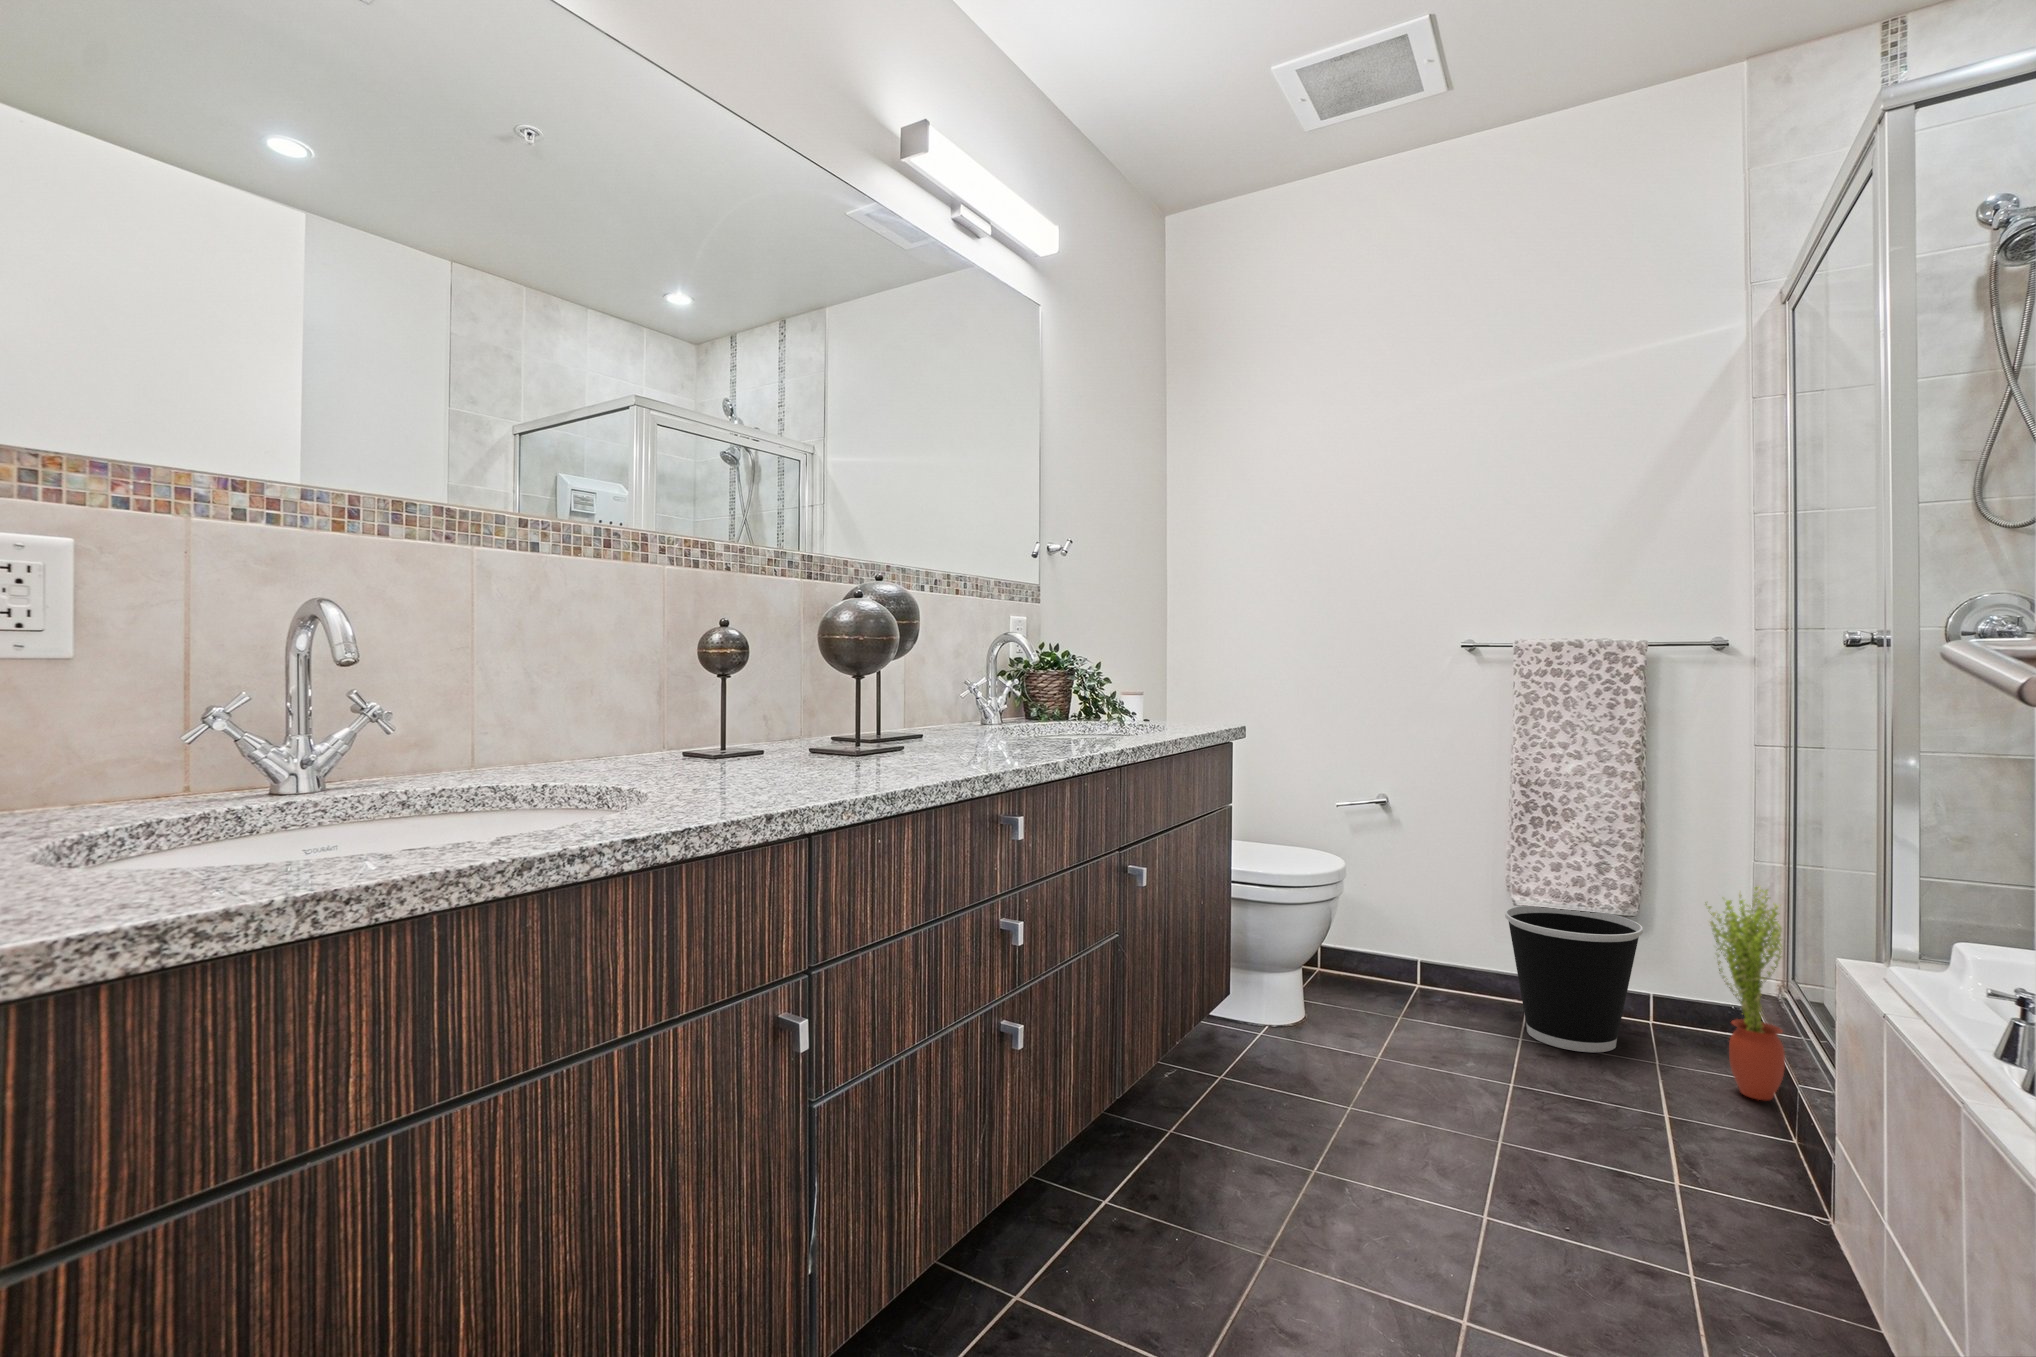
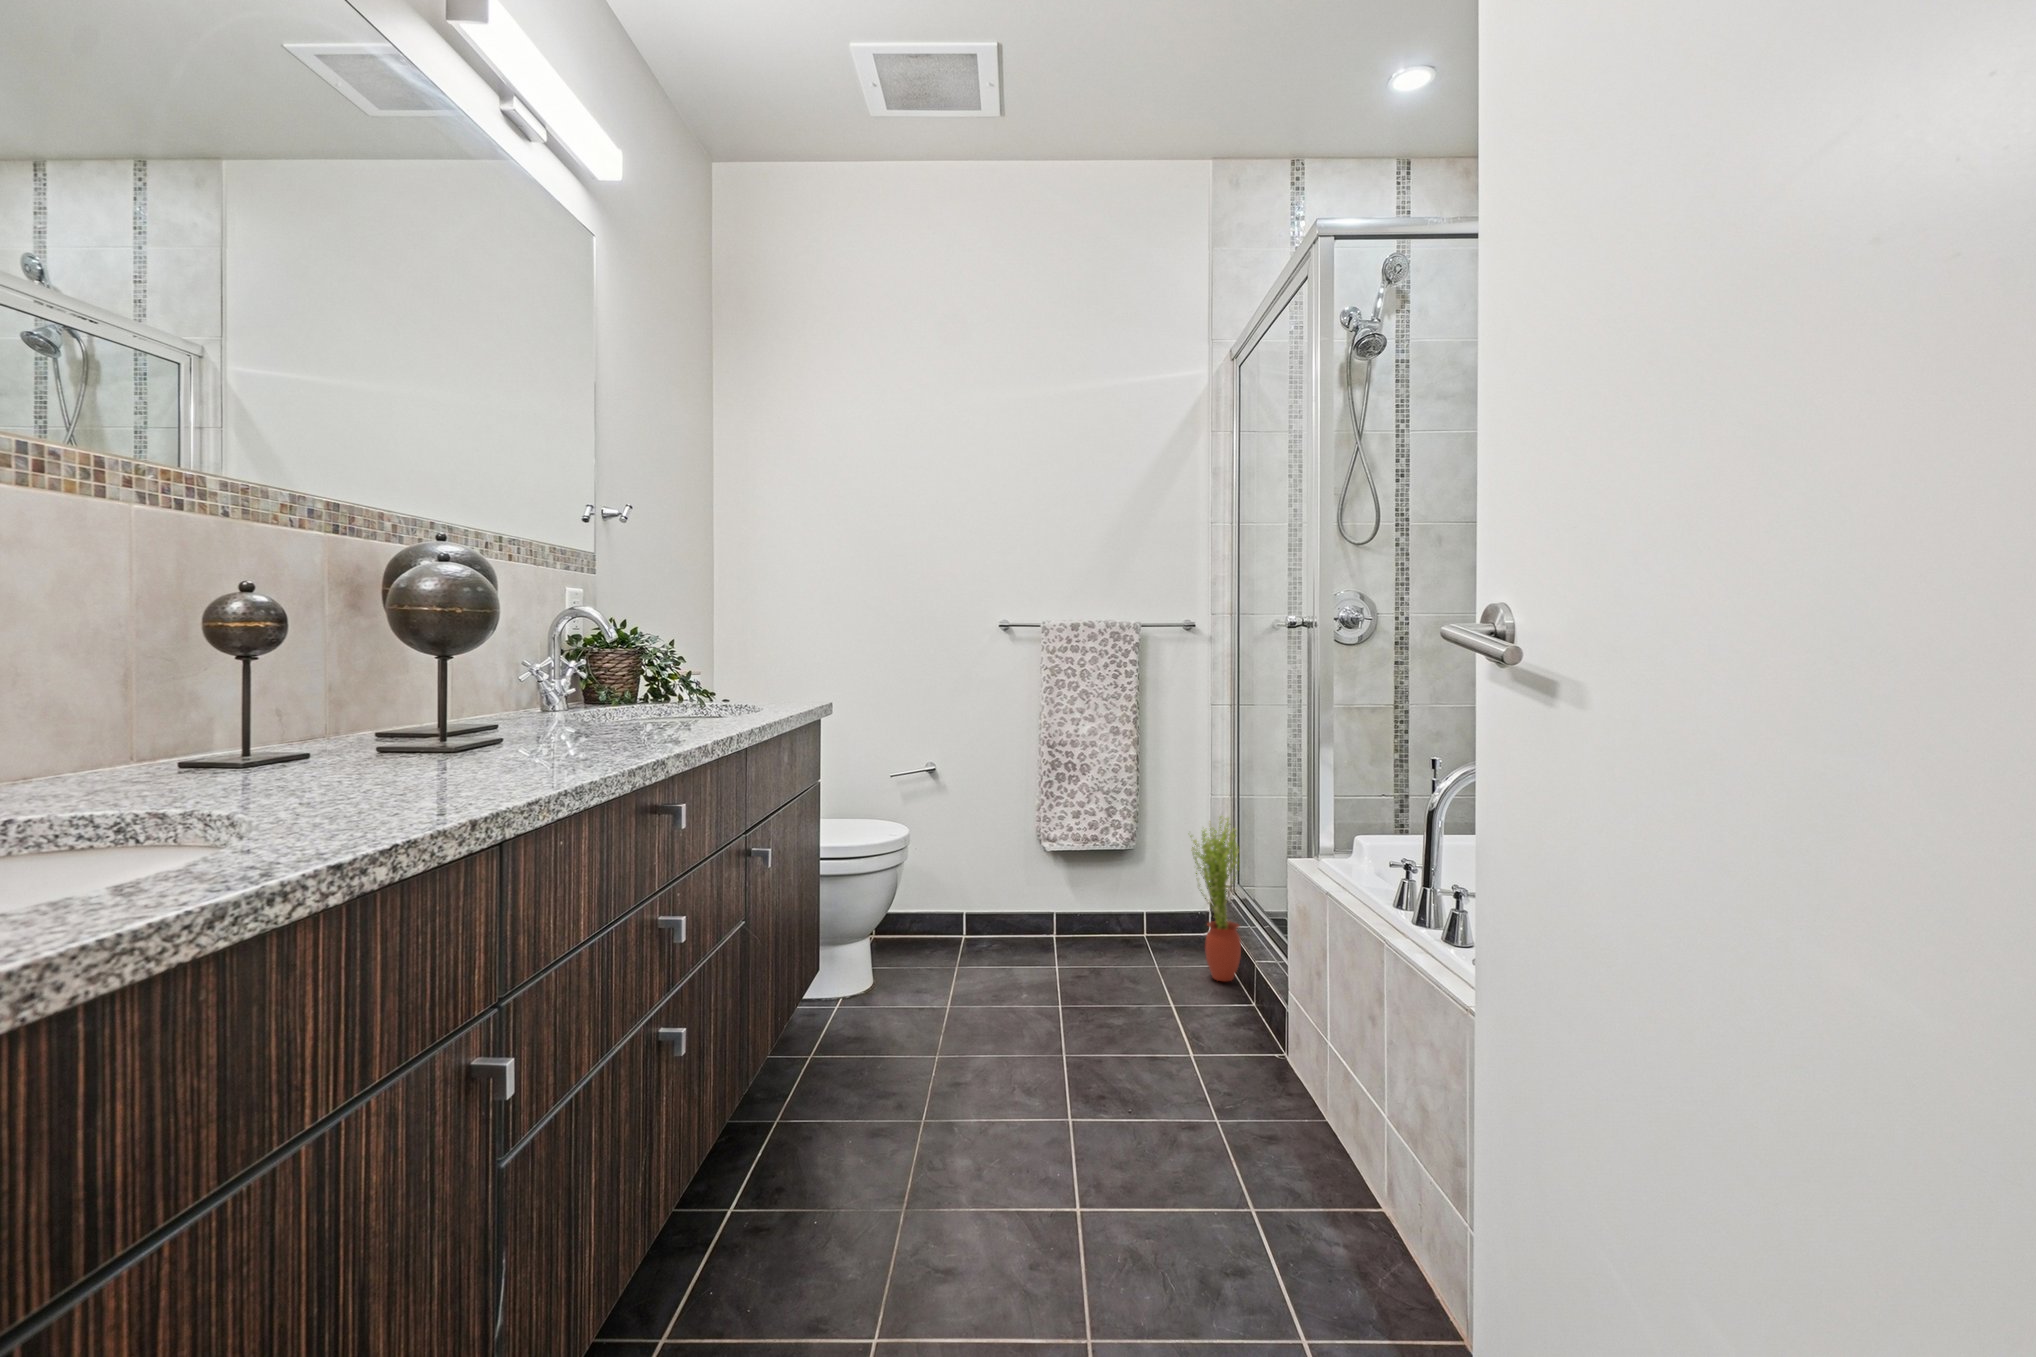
wastebasket: present [1505,905,1643,1052] -> none [1041,849,1143,969]

